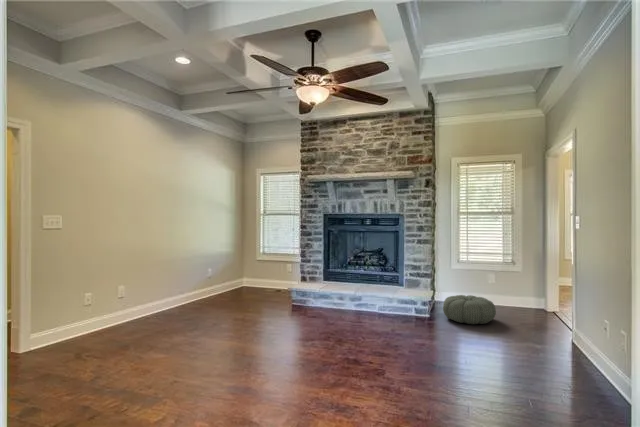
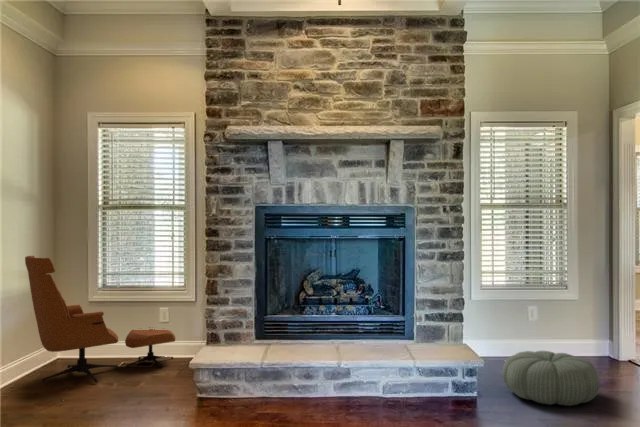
lounge chair: none [224,237,293,296] -> present [25,256,175,383]

